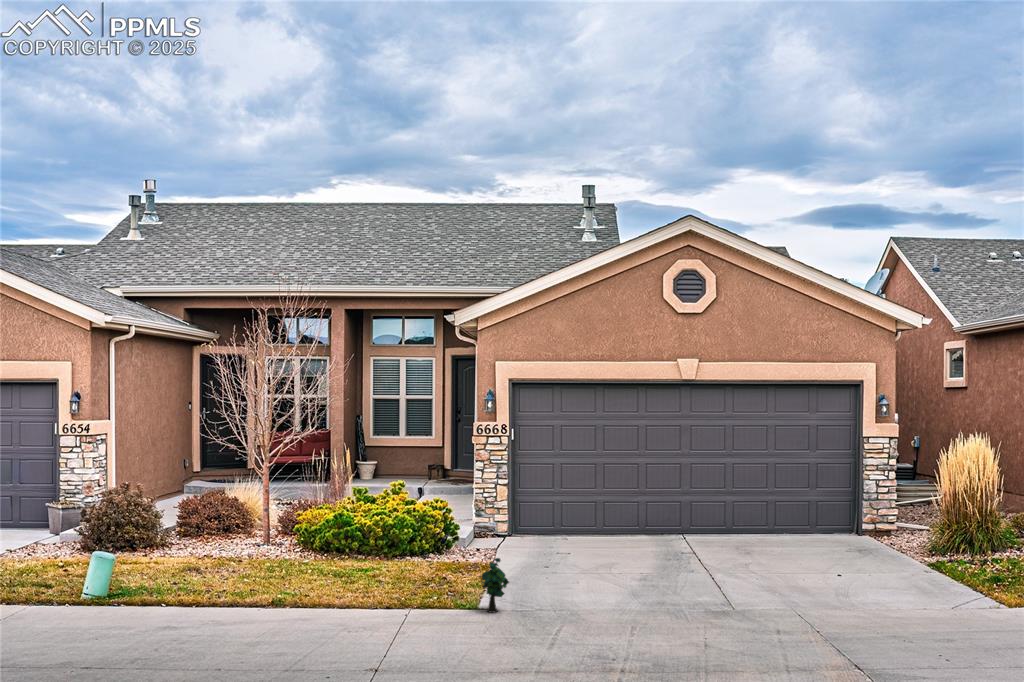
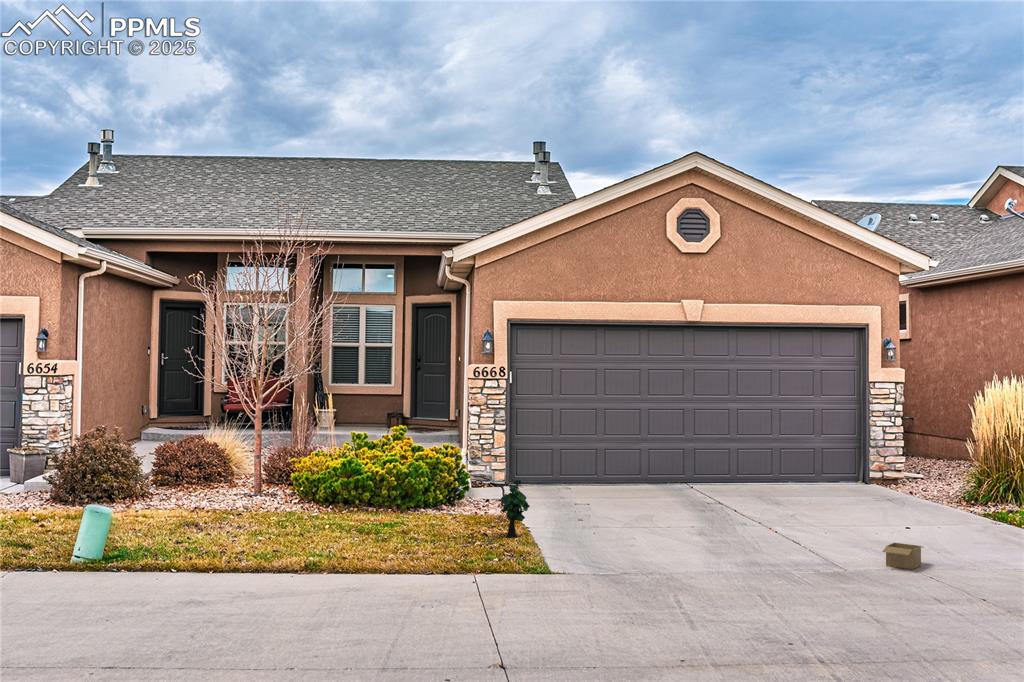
cardboard box: none [838,629,882,659] -> present [882,543,924,570]

